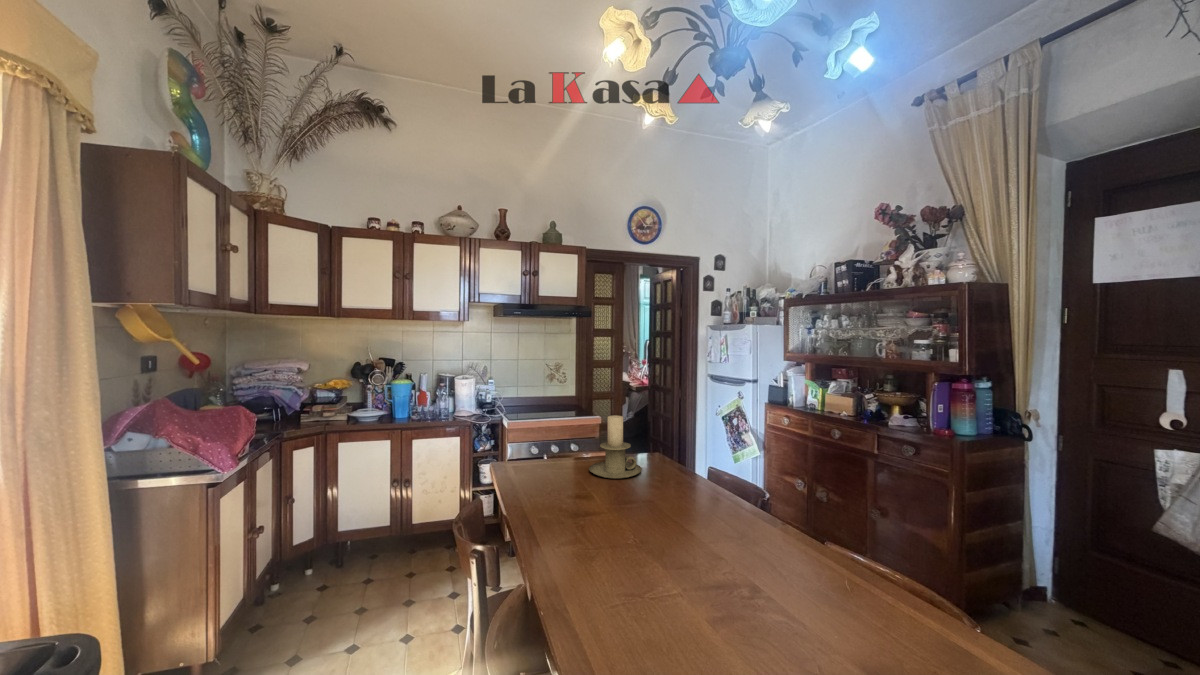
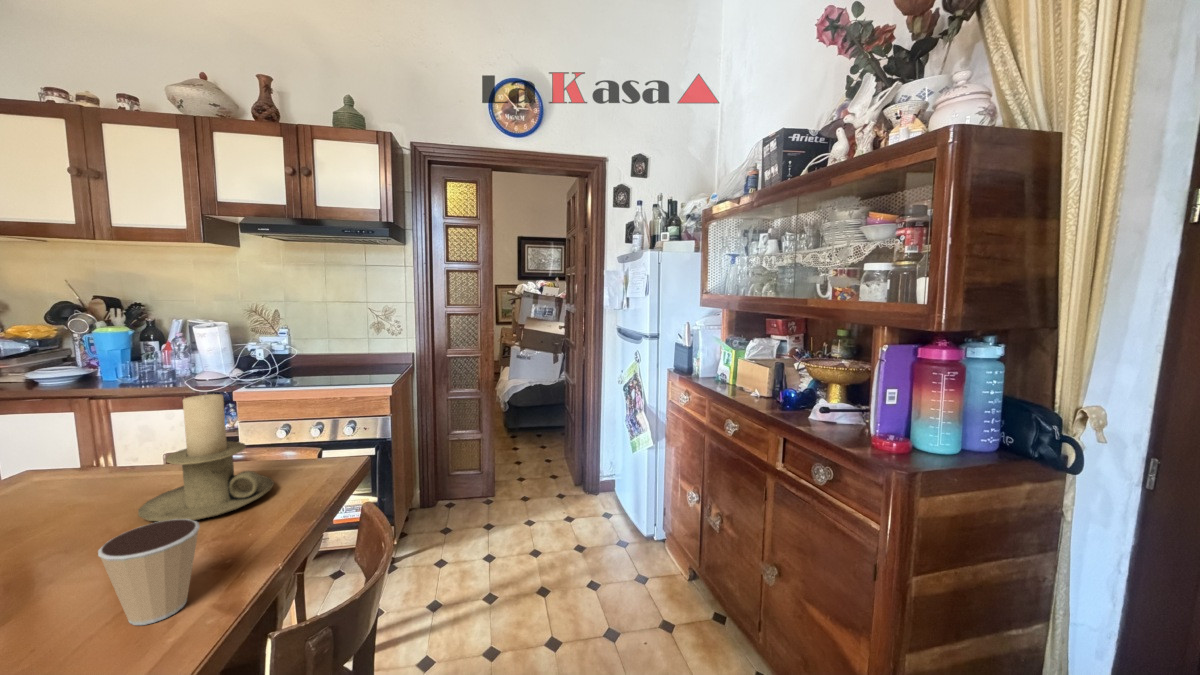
coffee cup: none [671,463,701,503] -> present [98,519,200,625]

